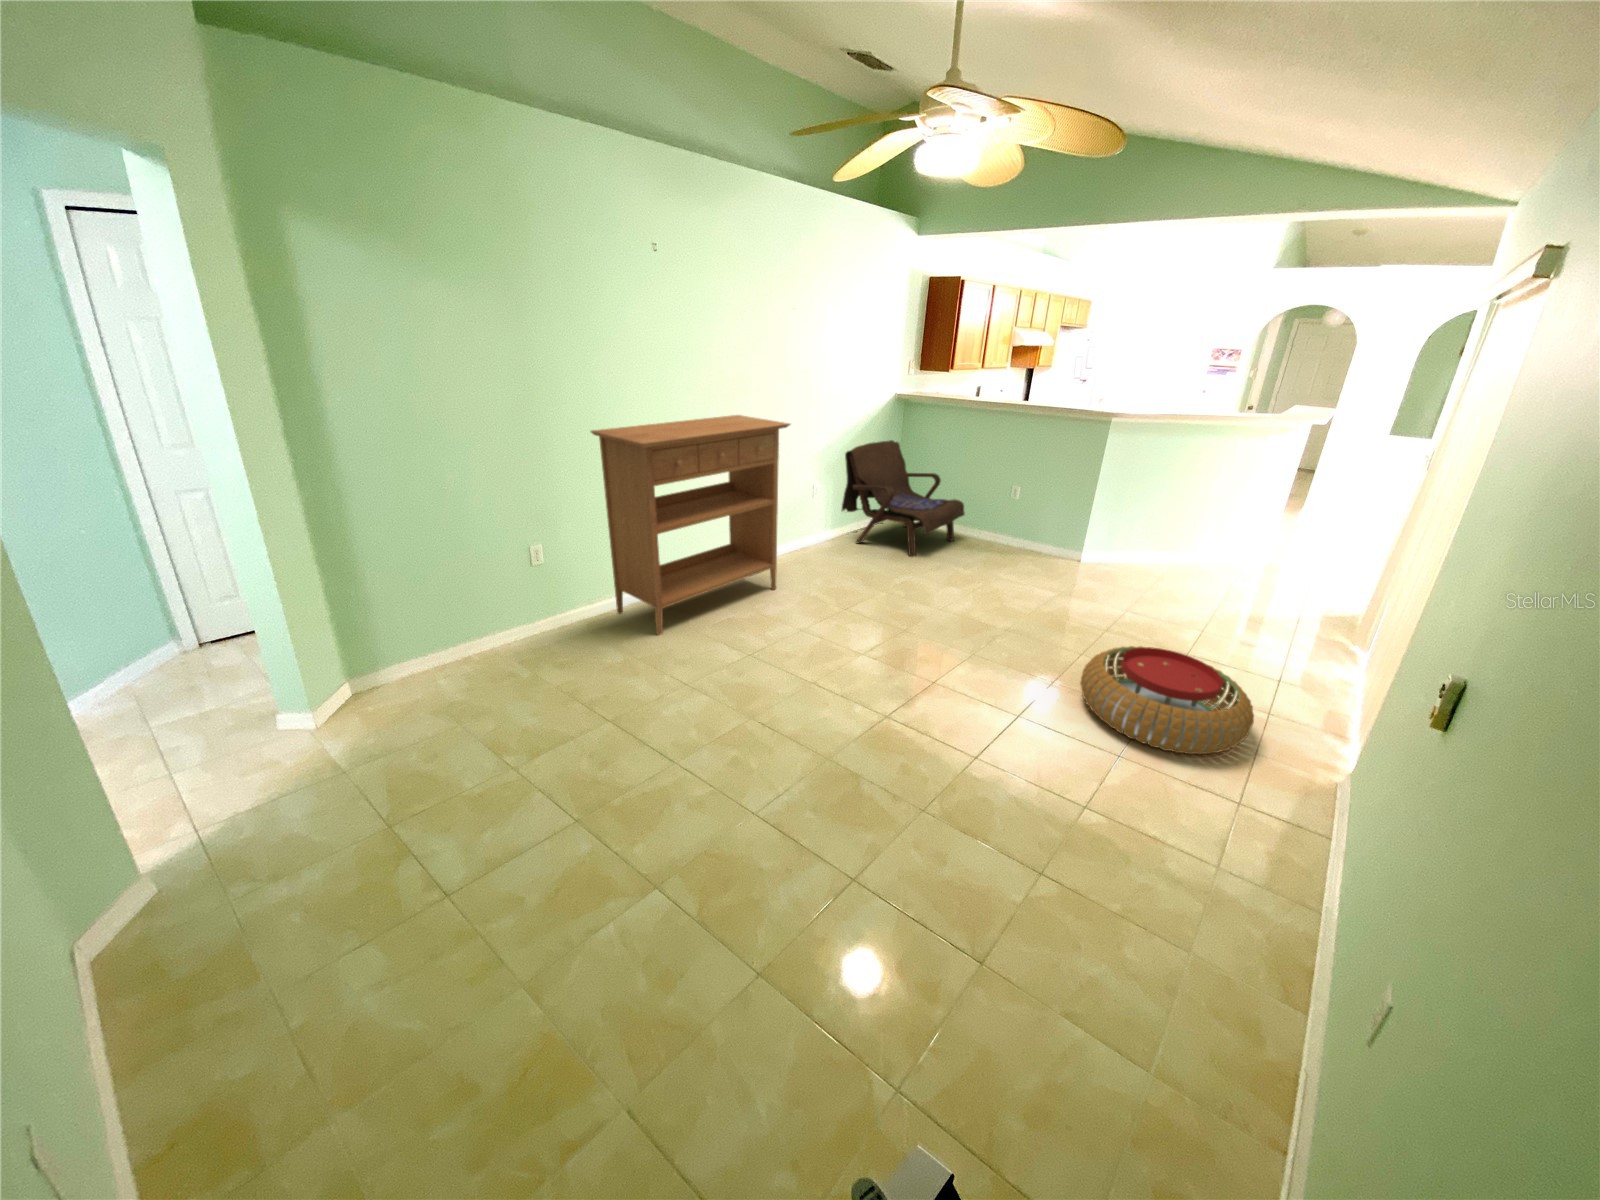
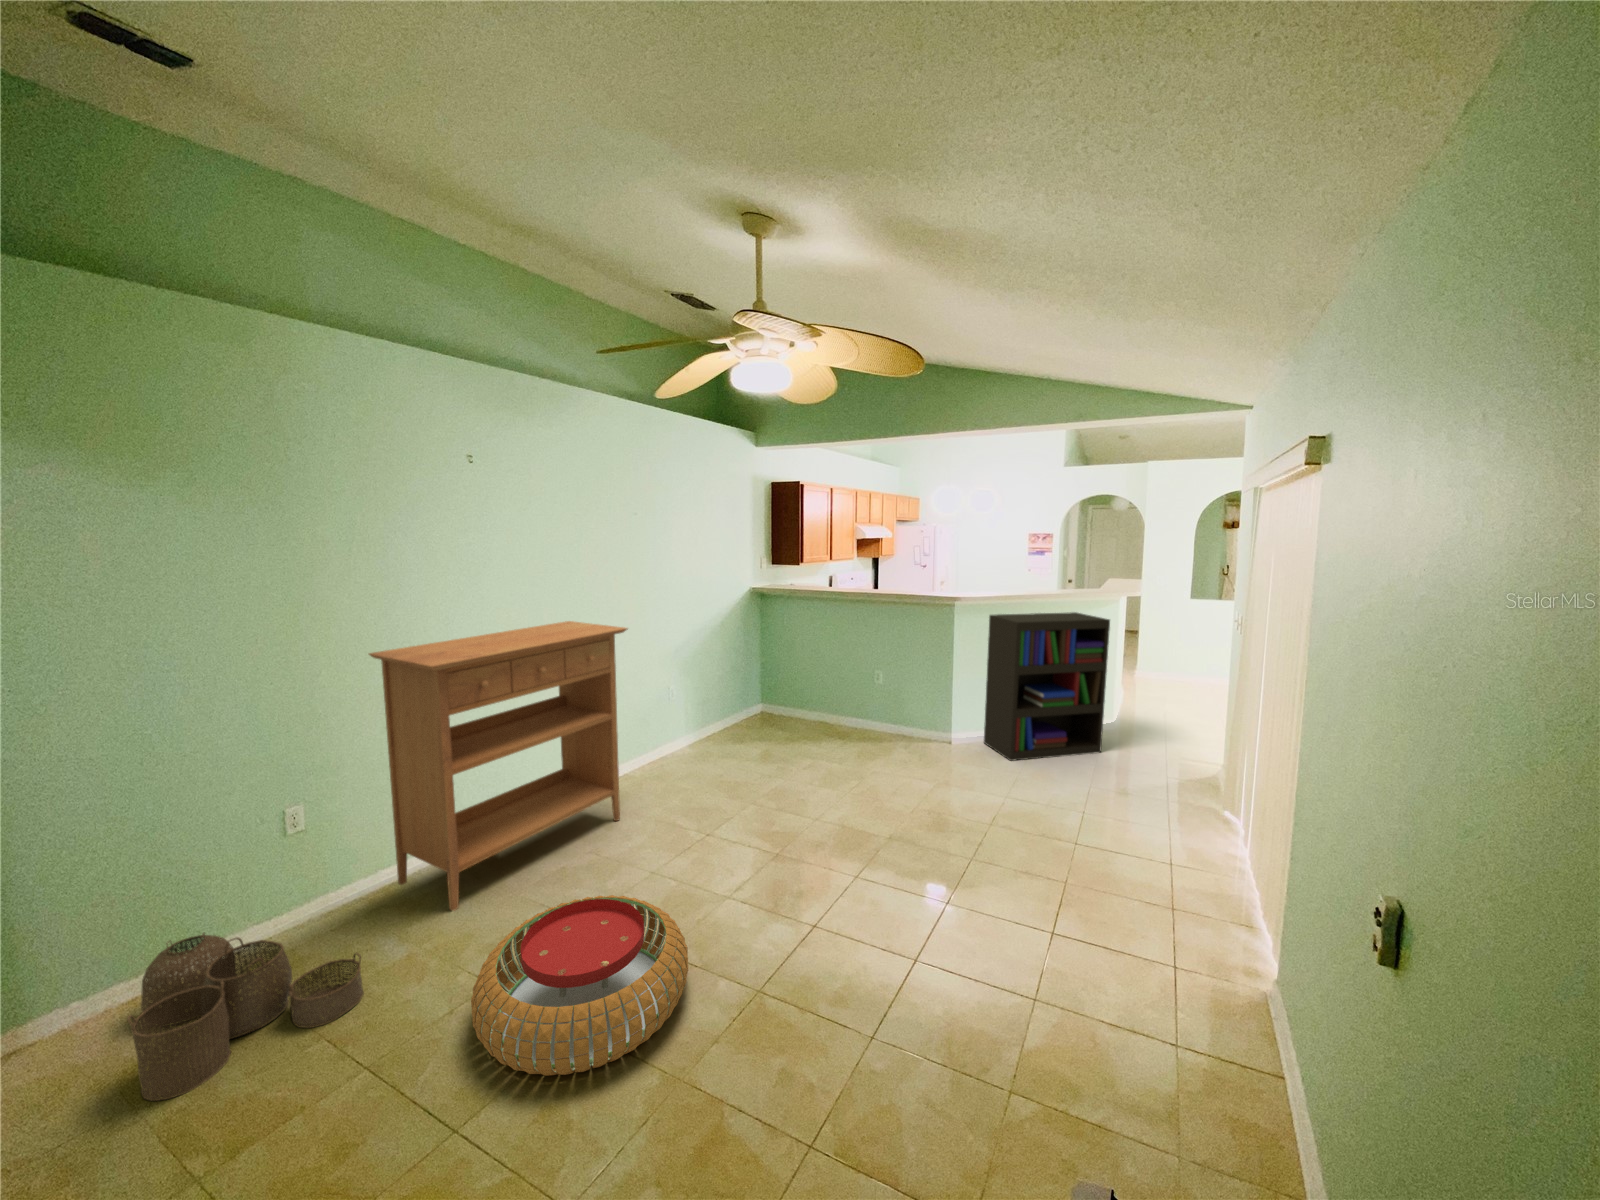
bookshelf: none [1112,434,1283,582] -> present [984,612,1110,761]
armchair: present [842,440,964,557] -> none [698,634,831,760]
woven basket: none [475,622,610,713] -> present [127,933,364,1101]
pouf: present [1080,646,1254,754] -> present [471,895,688,1076]

